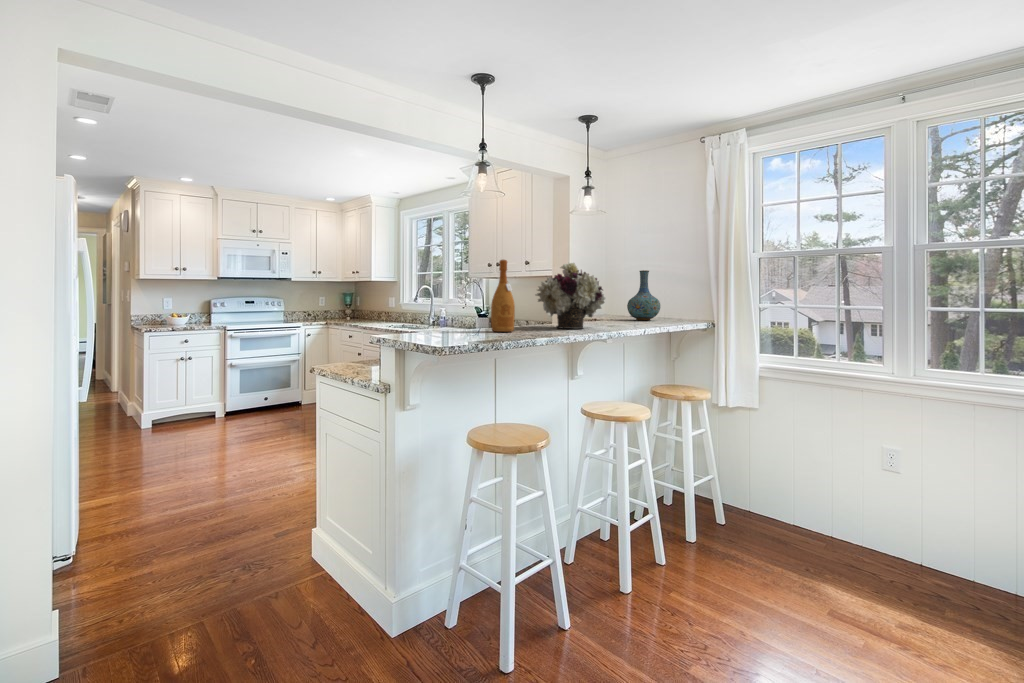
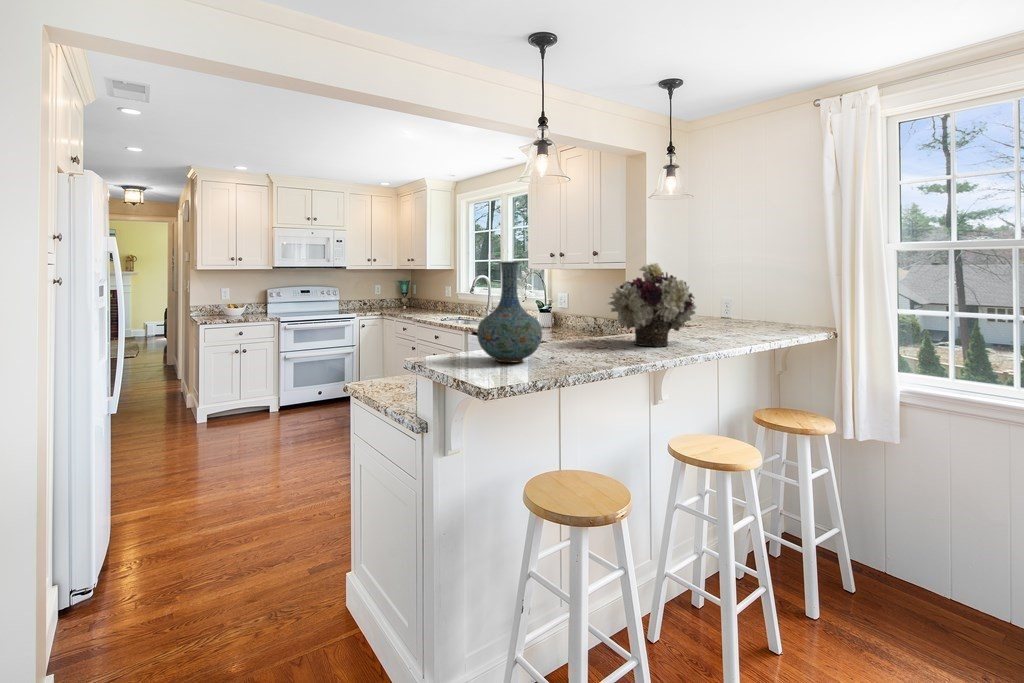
wine bottle: present [491,260,515,332] -> none [553,263,583,354]
vase: present [627,270,660,320] -> present [477,261,542,362]

